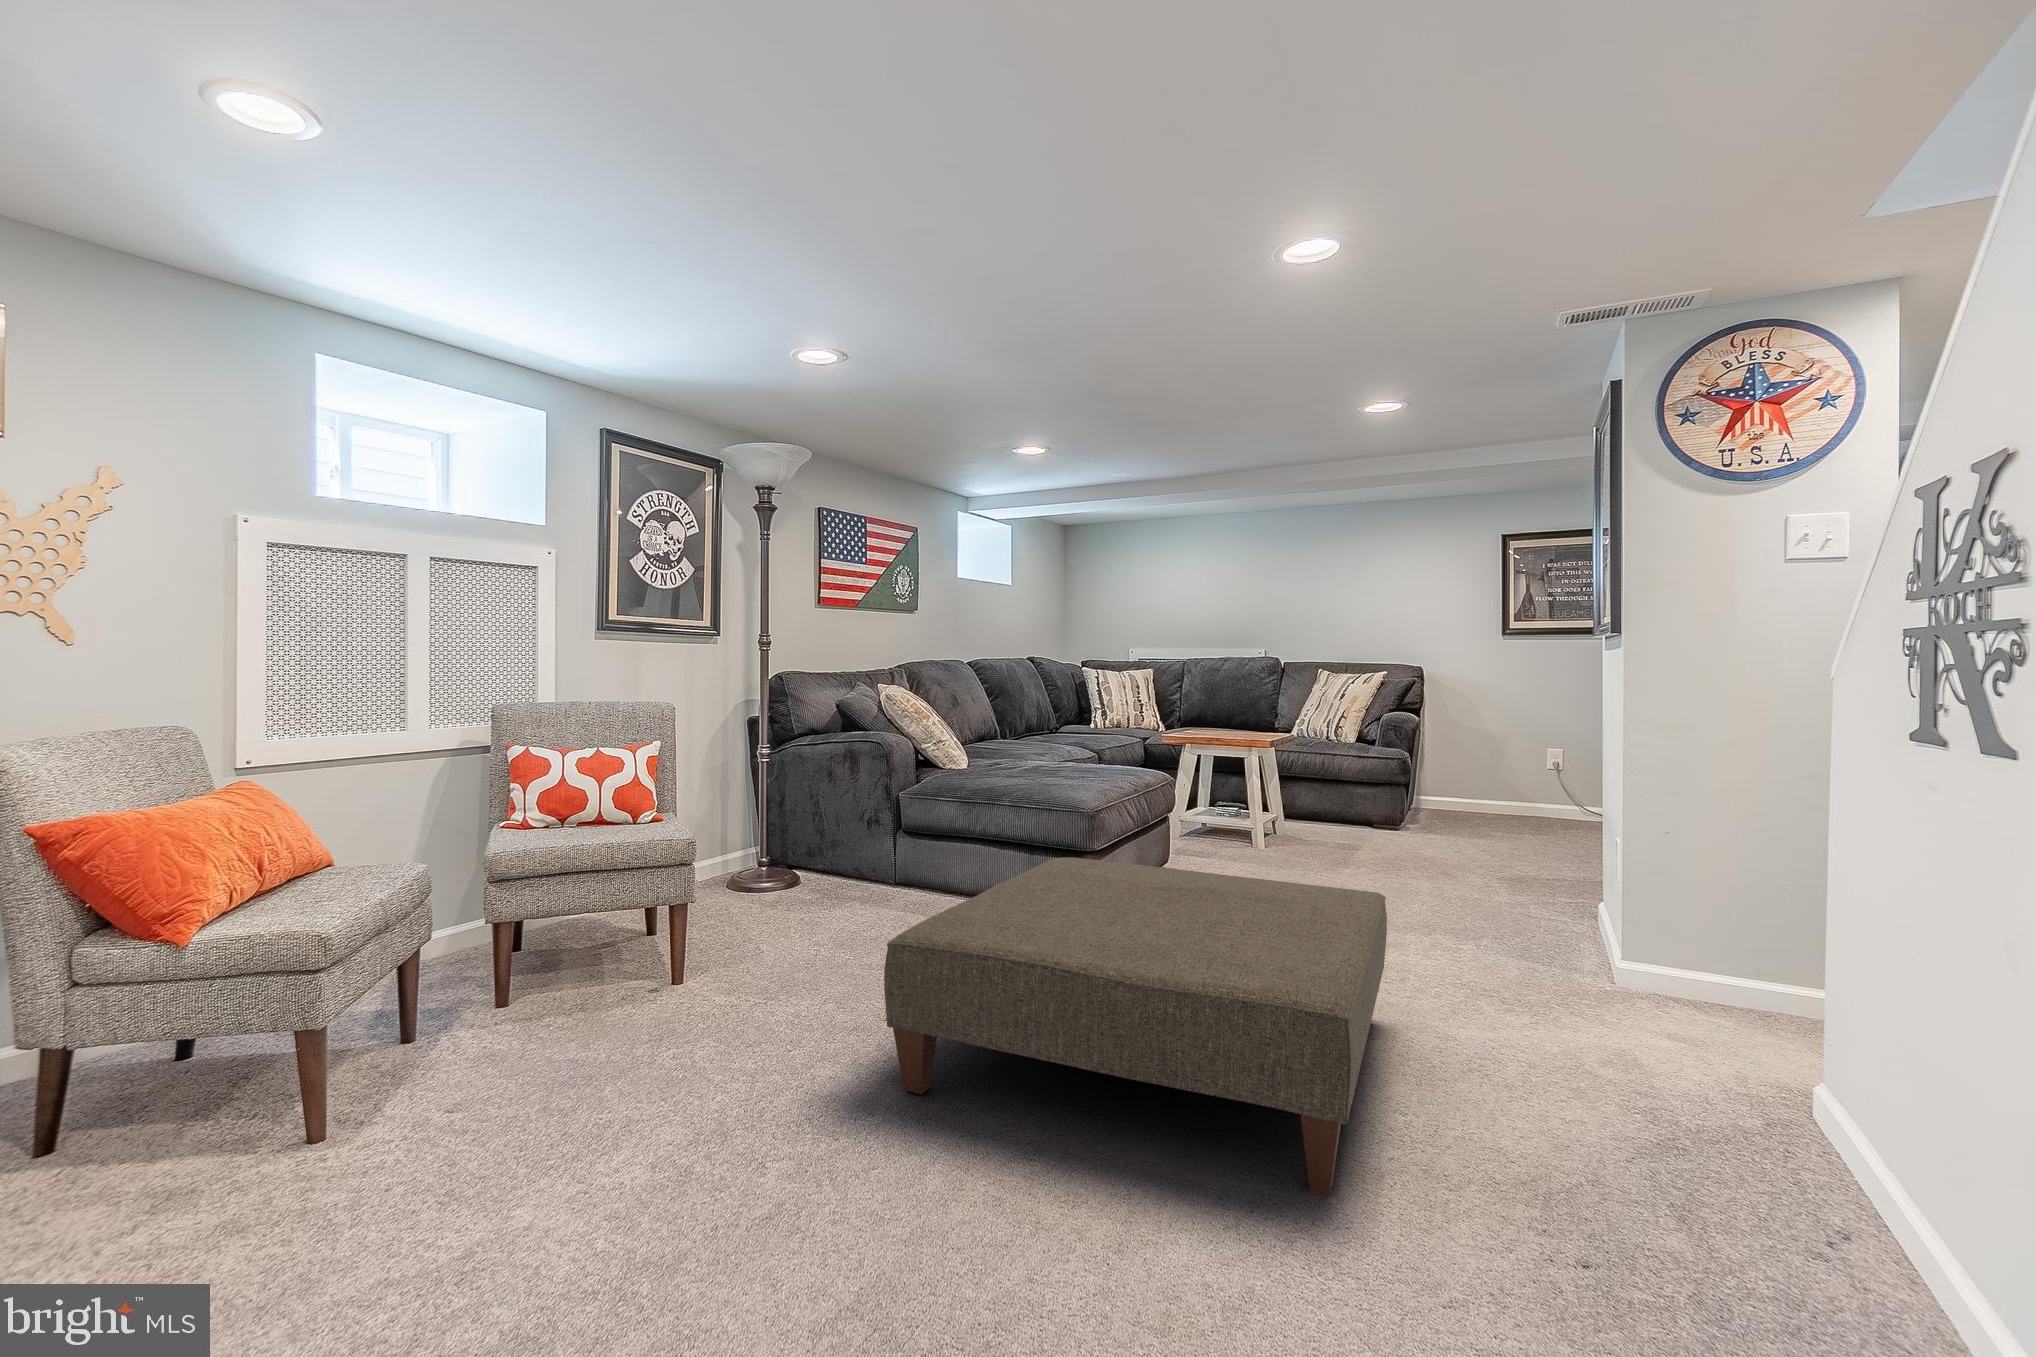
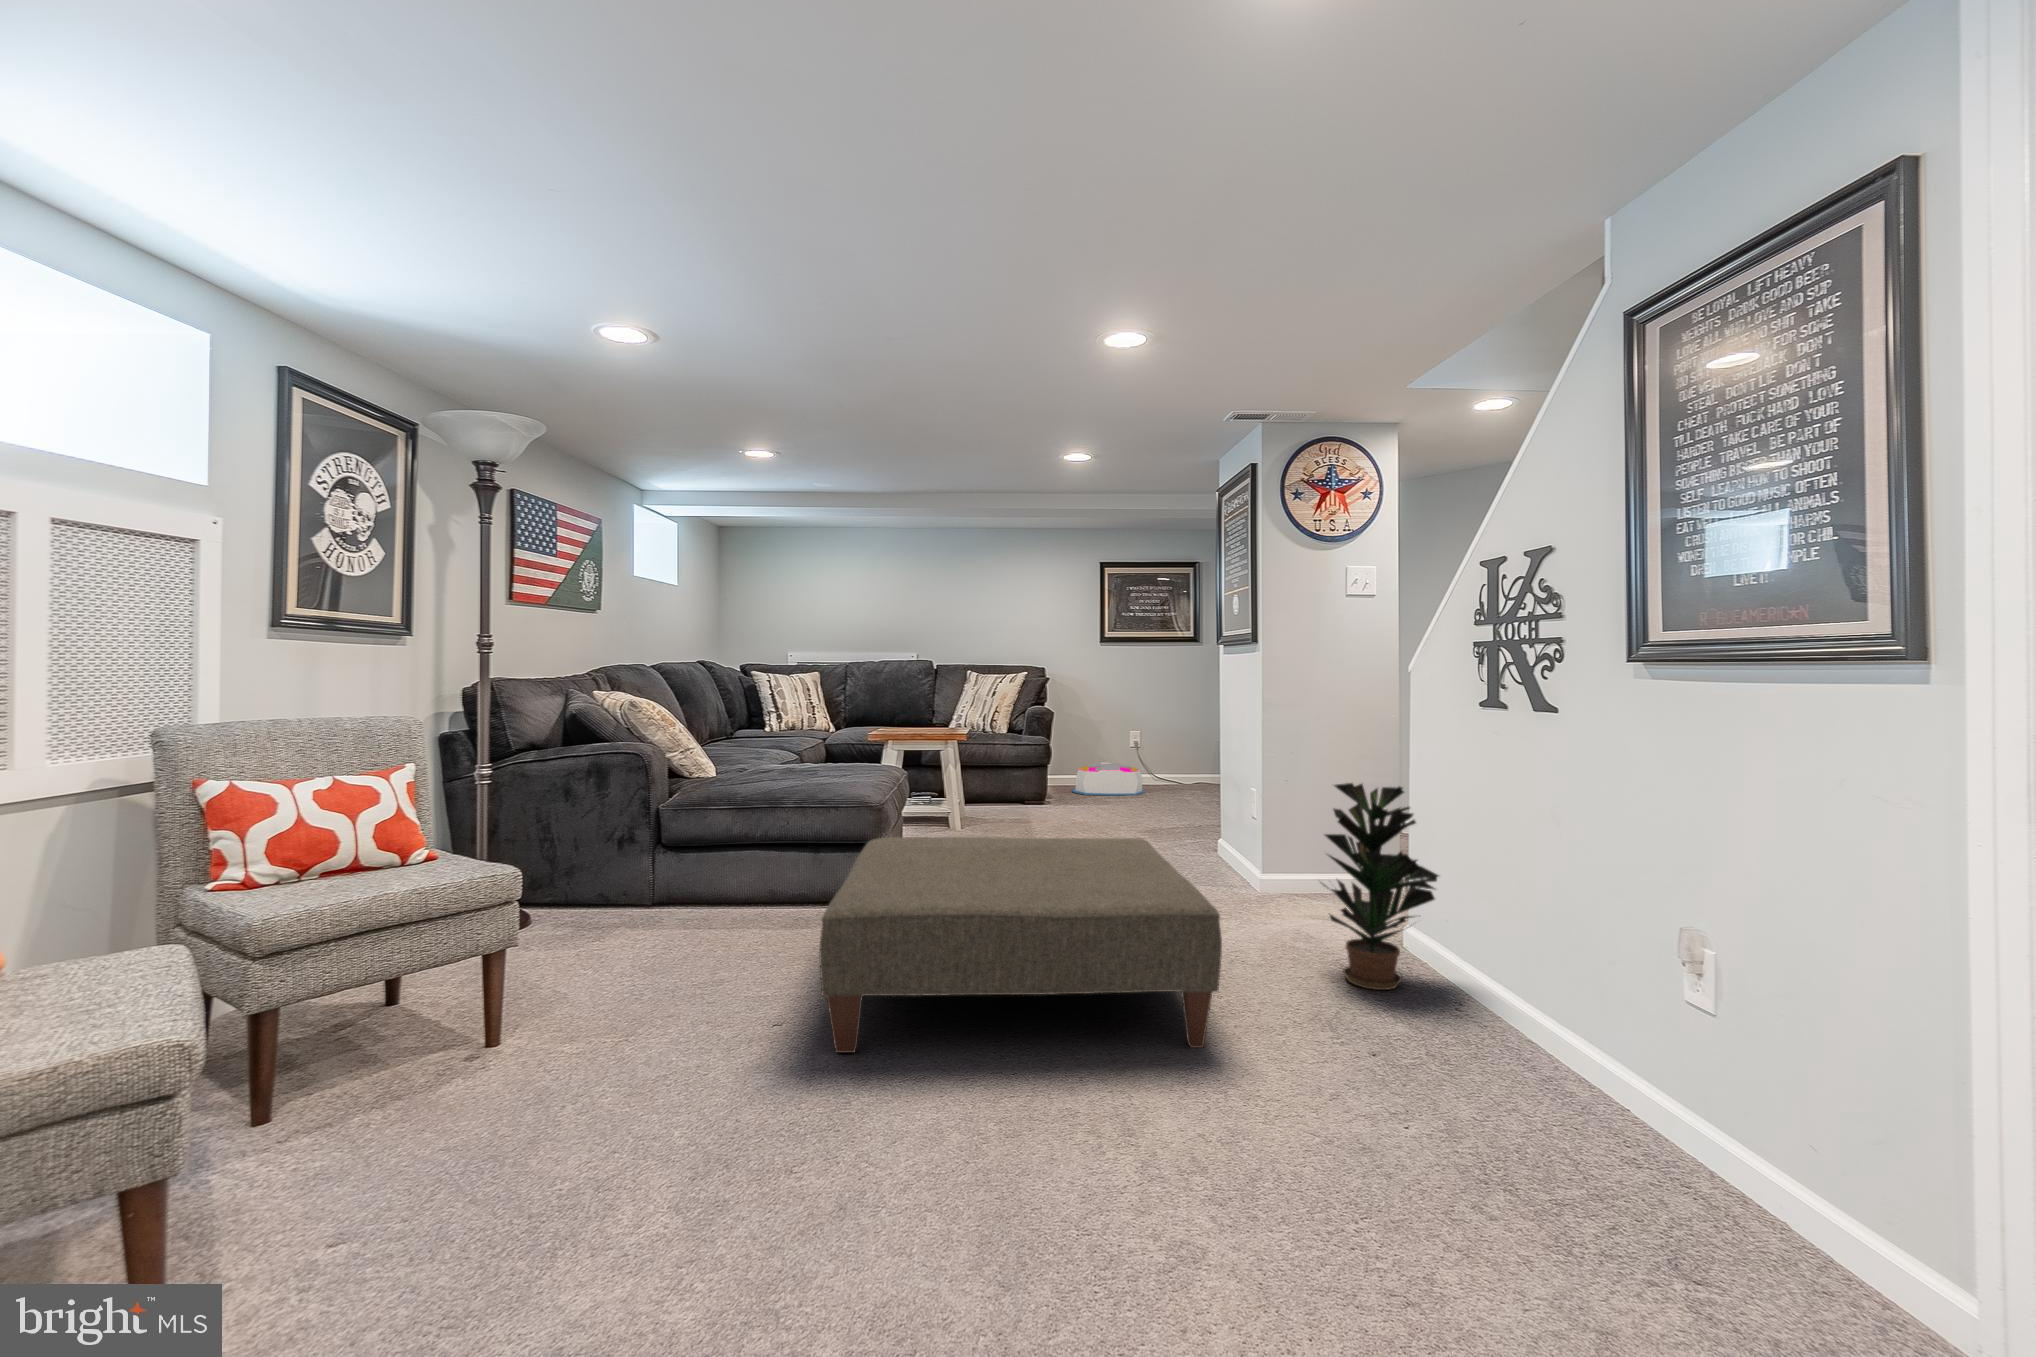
storage bin: none [1451,783,1555,829] -> present [1072,762,1145,795]
potted plant: none [1611,849,1844,1182] -> present [1323,783,1438,990]

